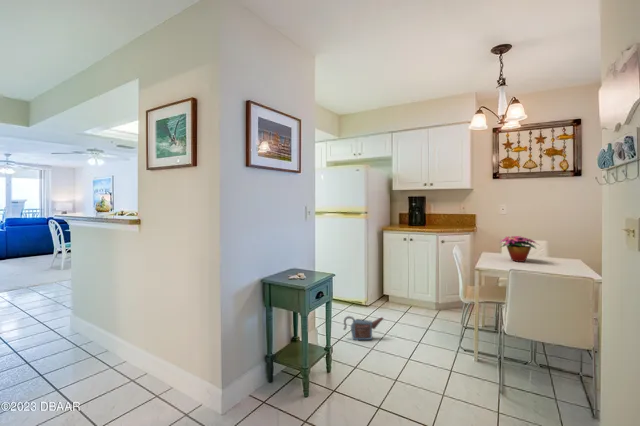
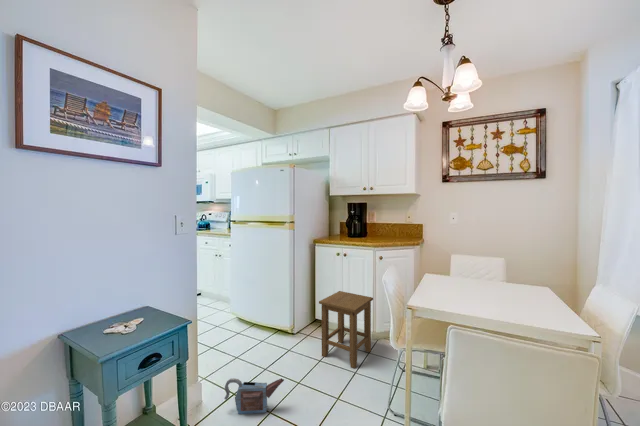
flower arrangement: present [501,236,536,262] -> none [443,262,507,301]
stool: none [395,268,437,322] -> present [319,291,373,368]

